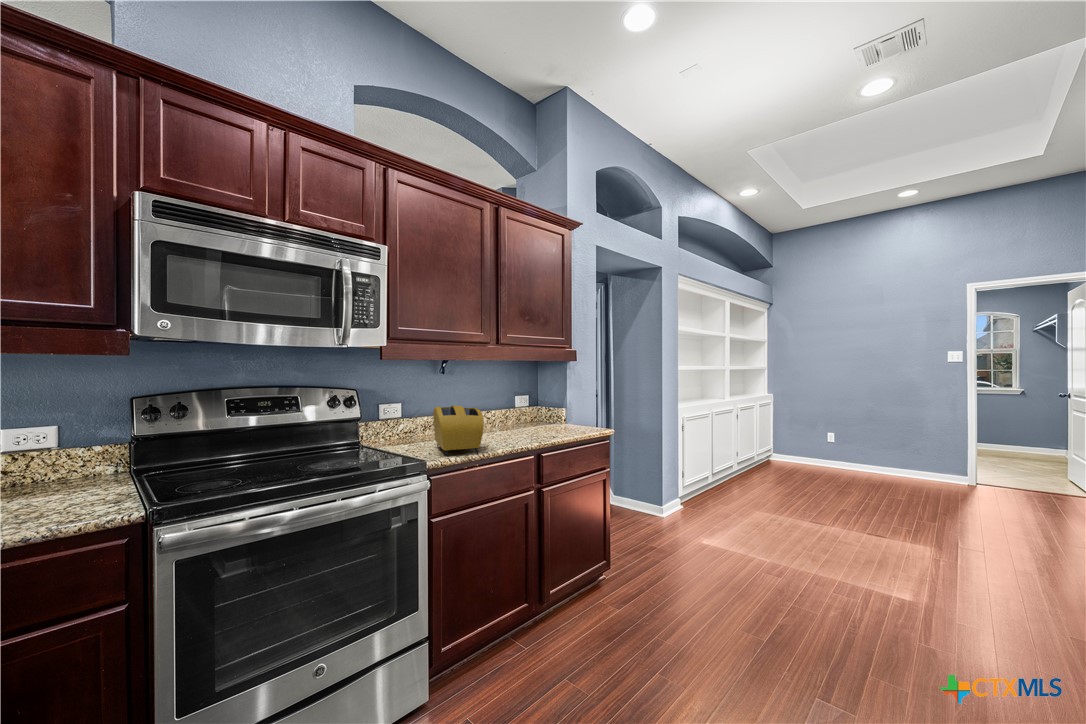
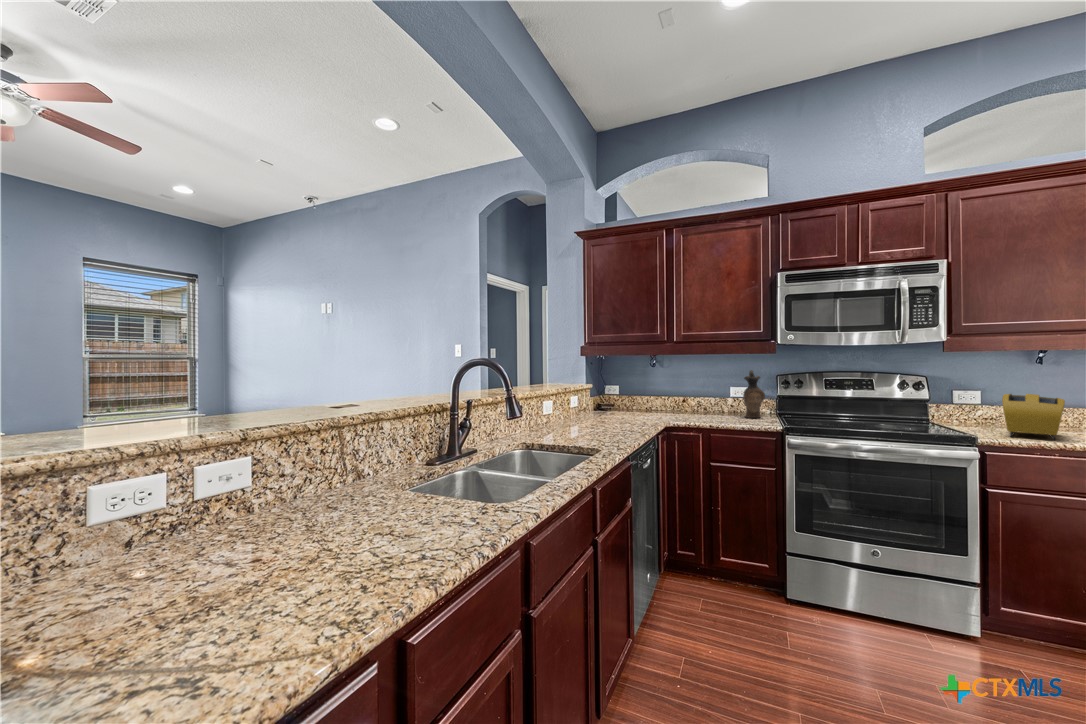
ceramic pitcher: none [36,391,98,498] -> present [743,370,765,418]

